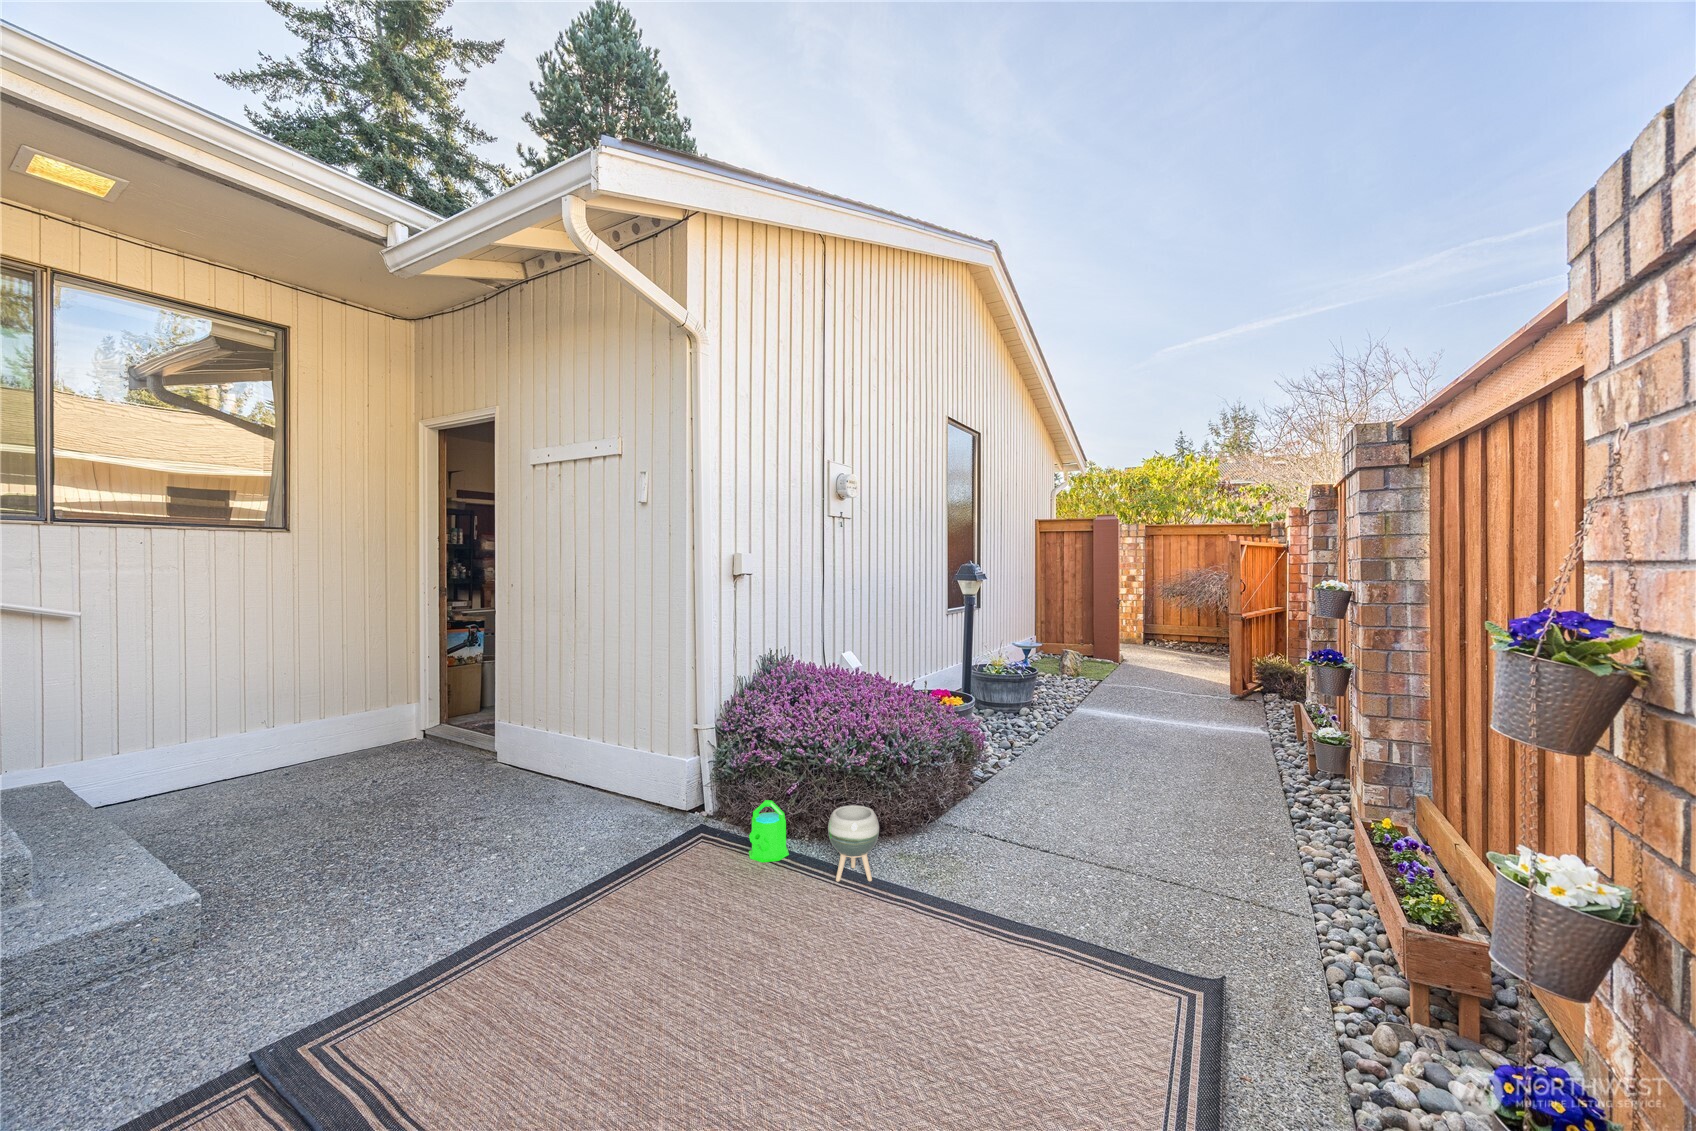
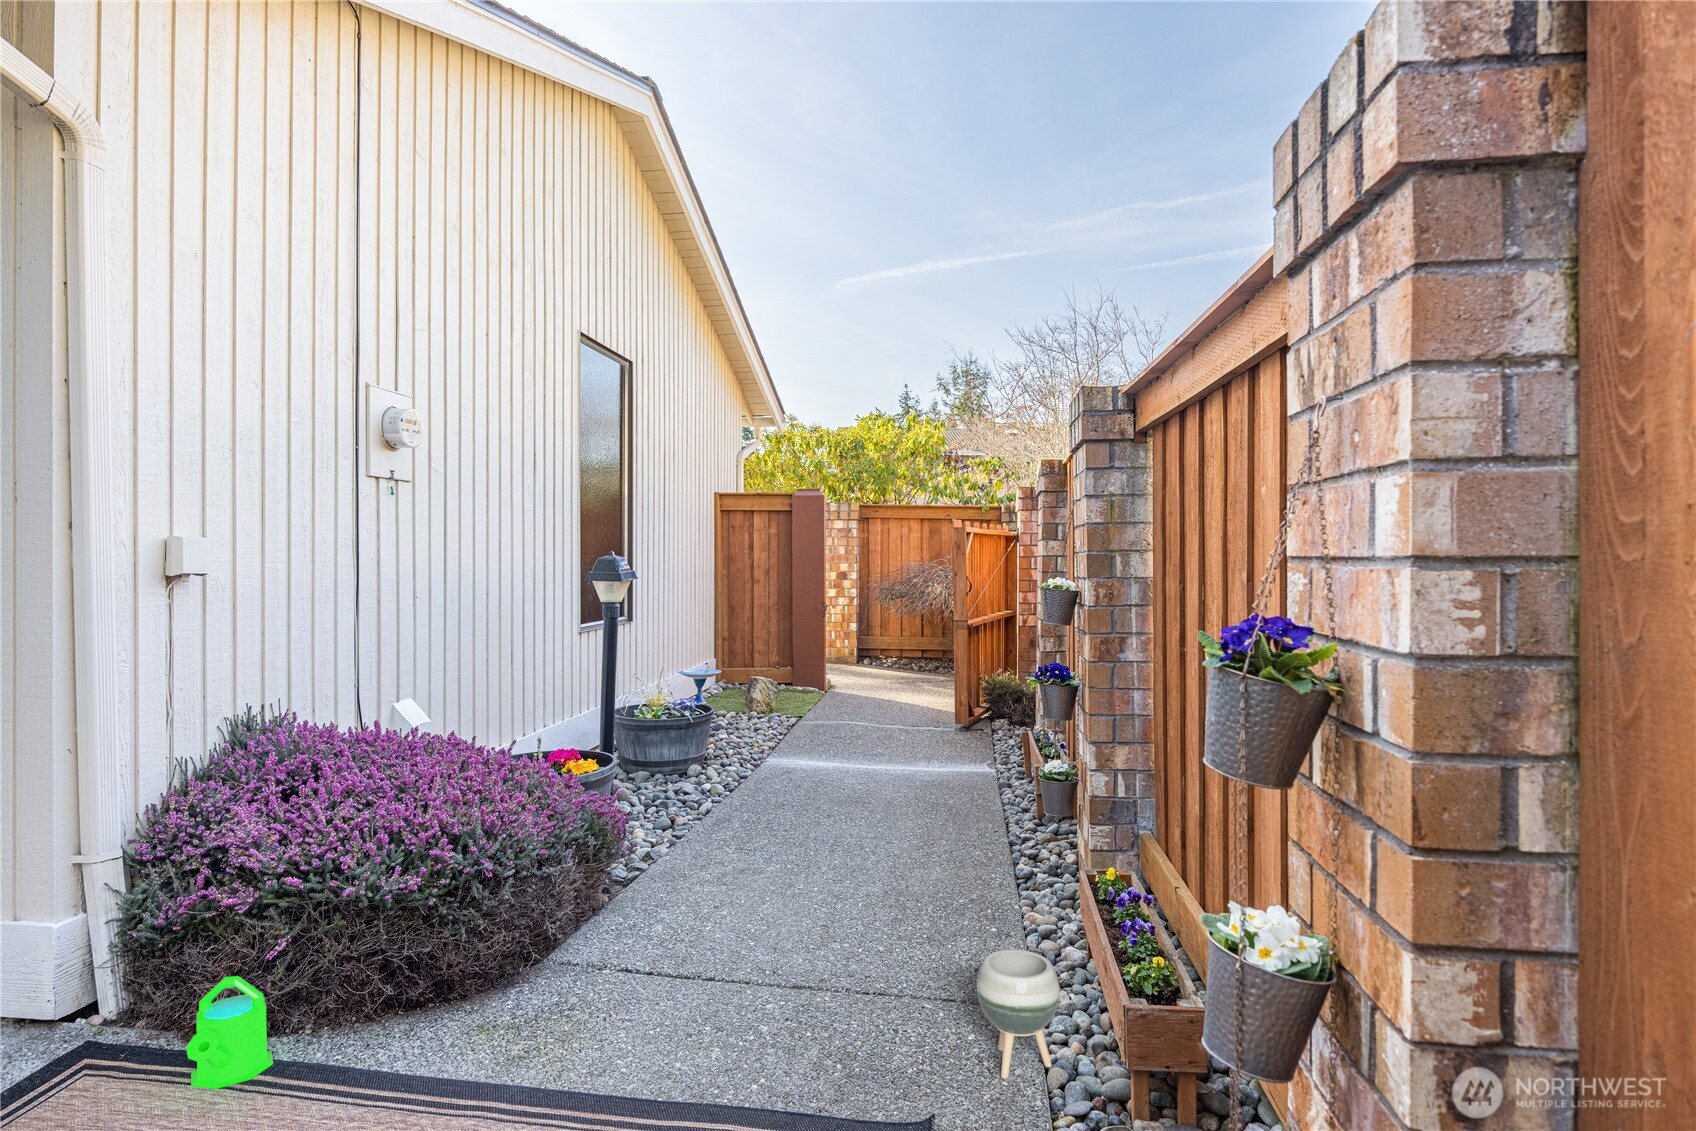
planter: present [828,805,879,882] -> present [977,950,1060,1079]

